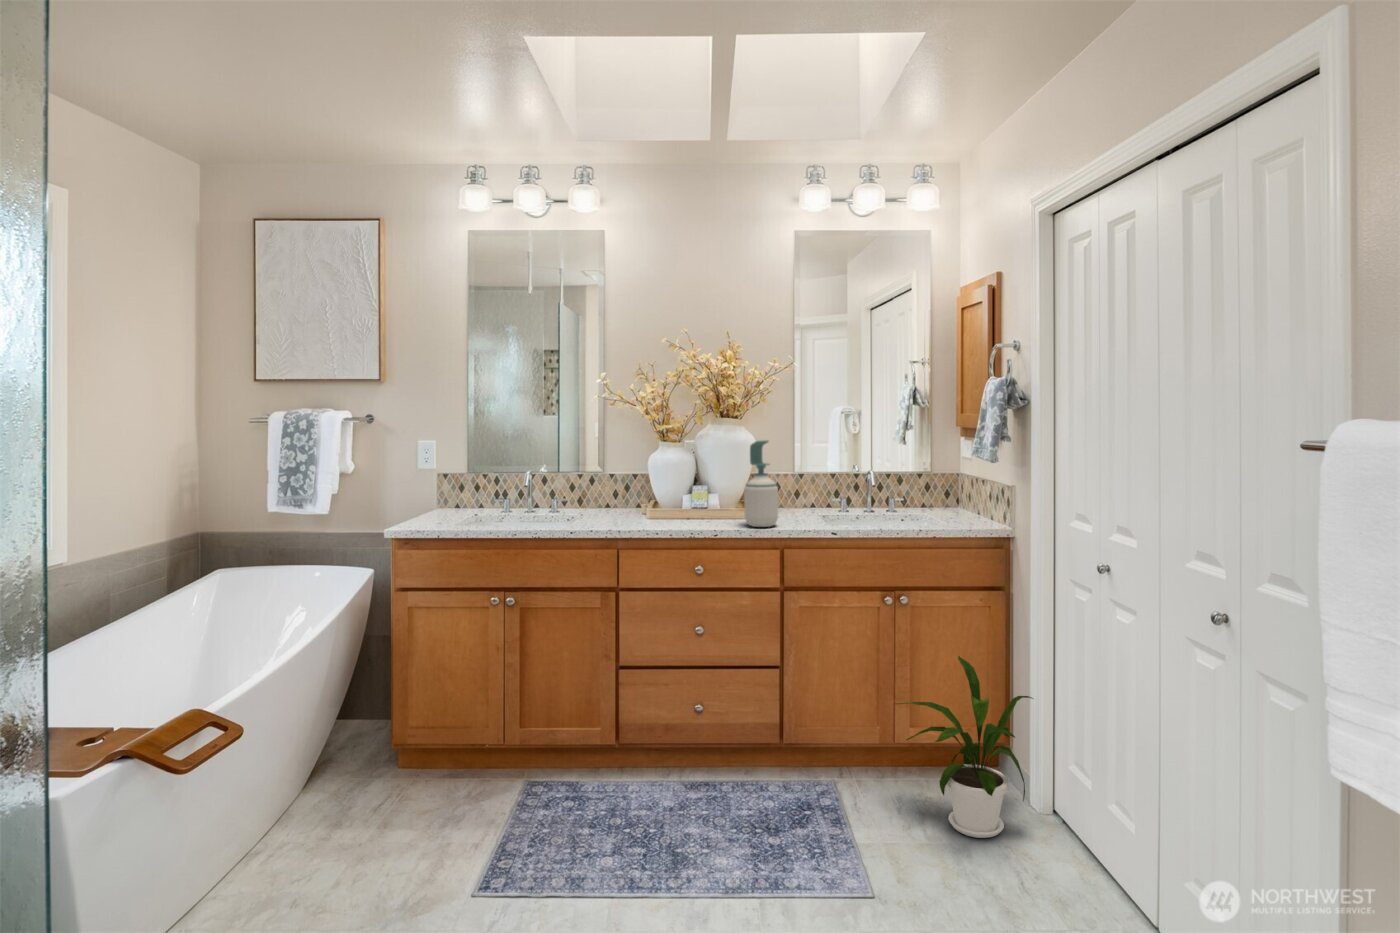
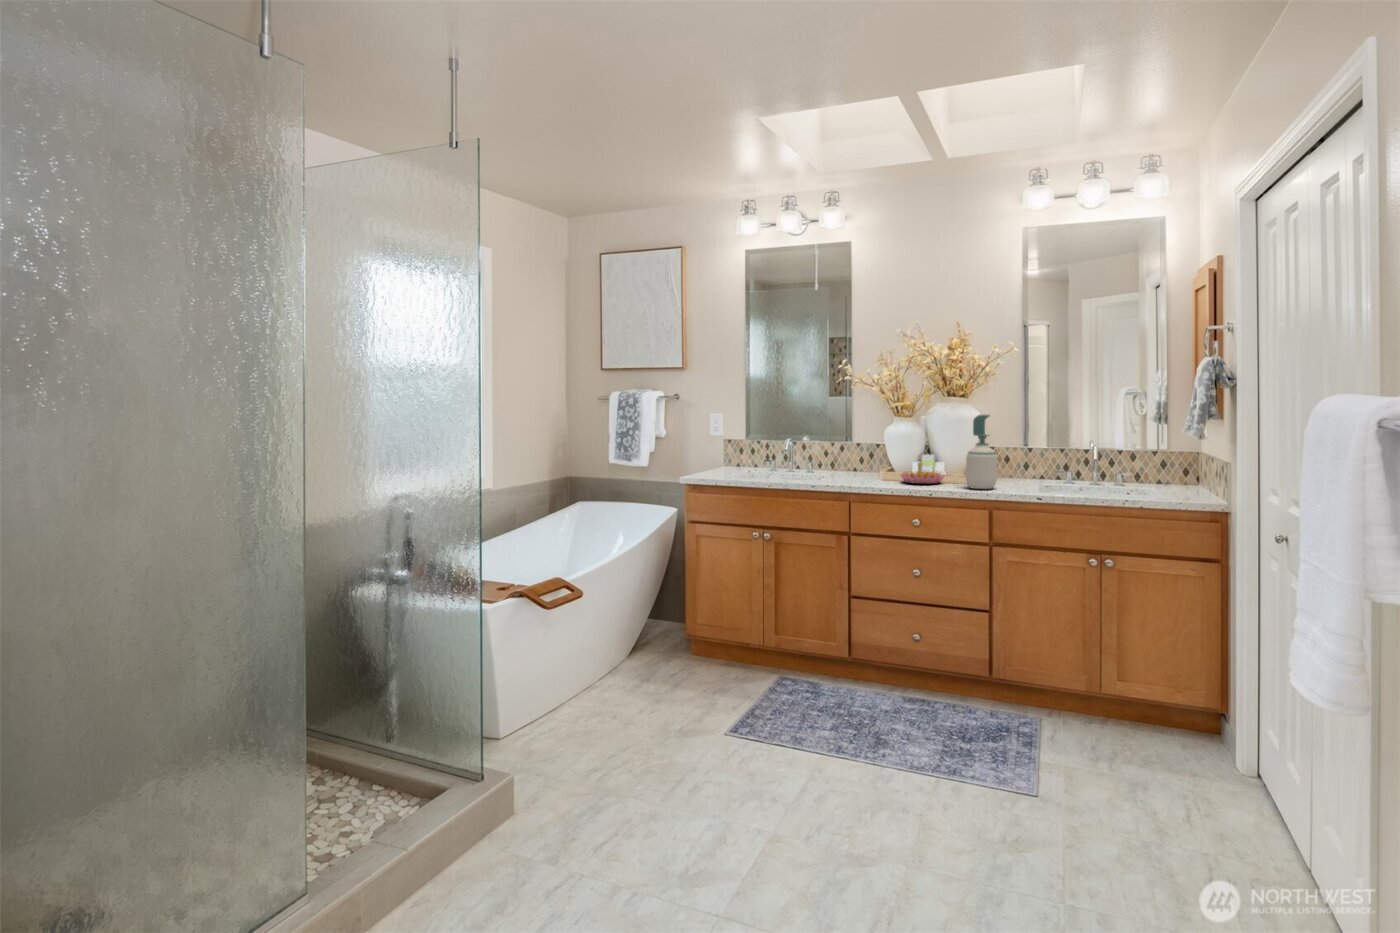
candle holder: none [666,486,718,523] -> present [901,456,944,484]
house plant: present [895,656,1033,838] -> none [1089,612,1226,773]

